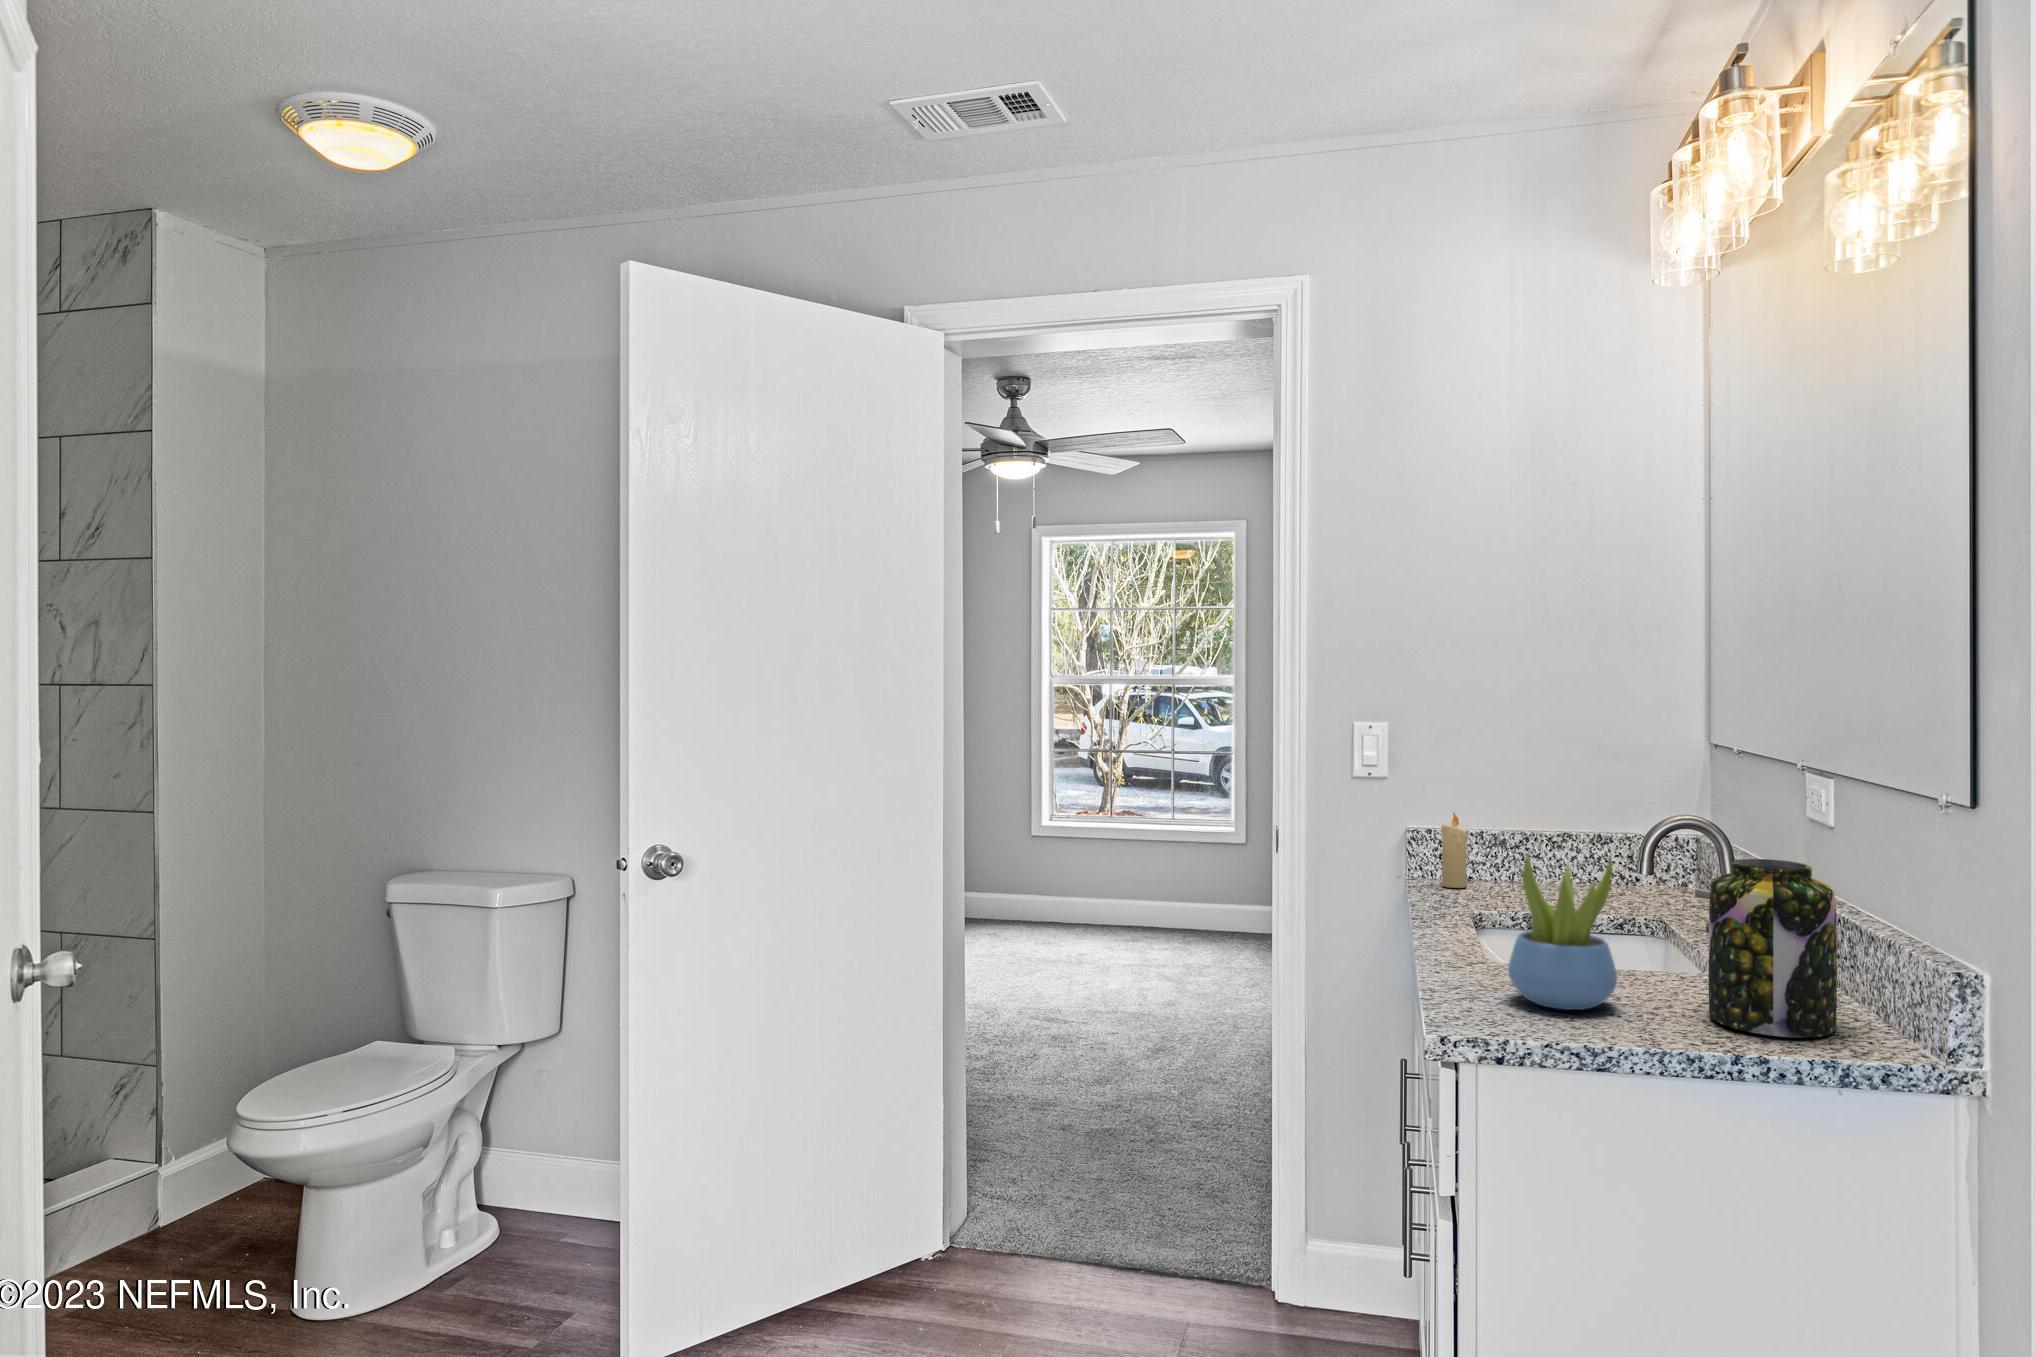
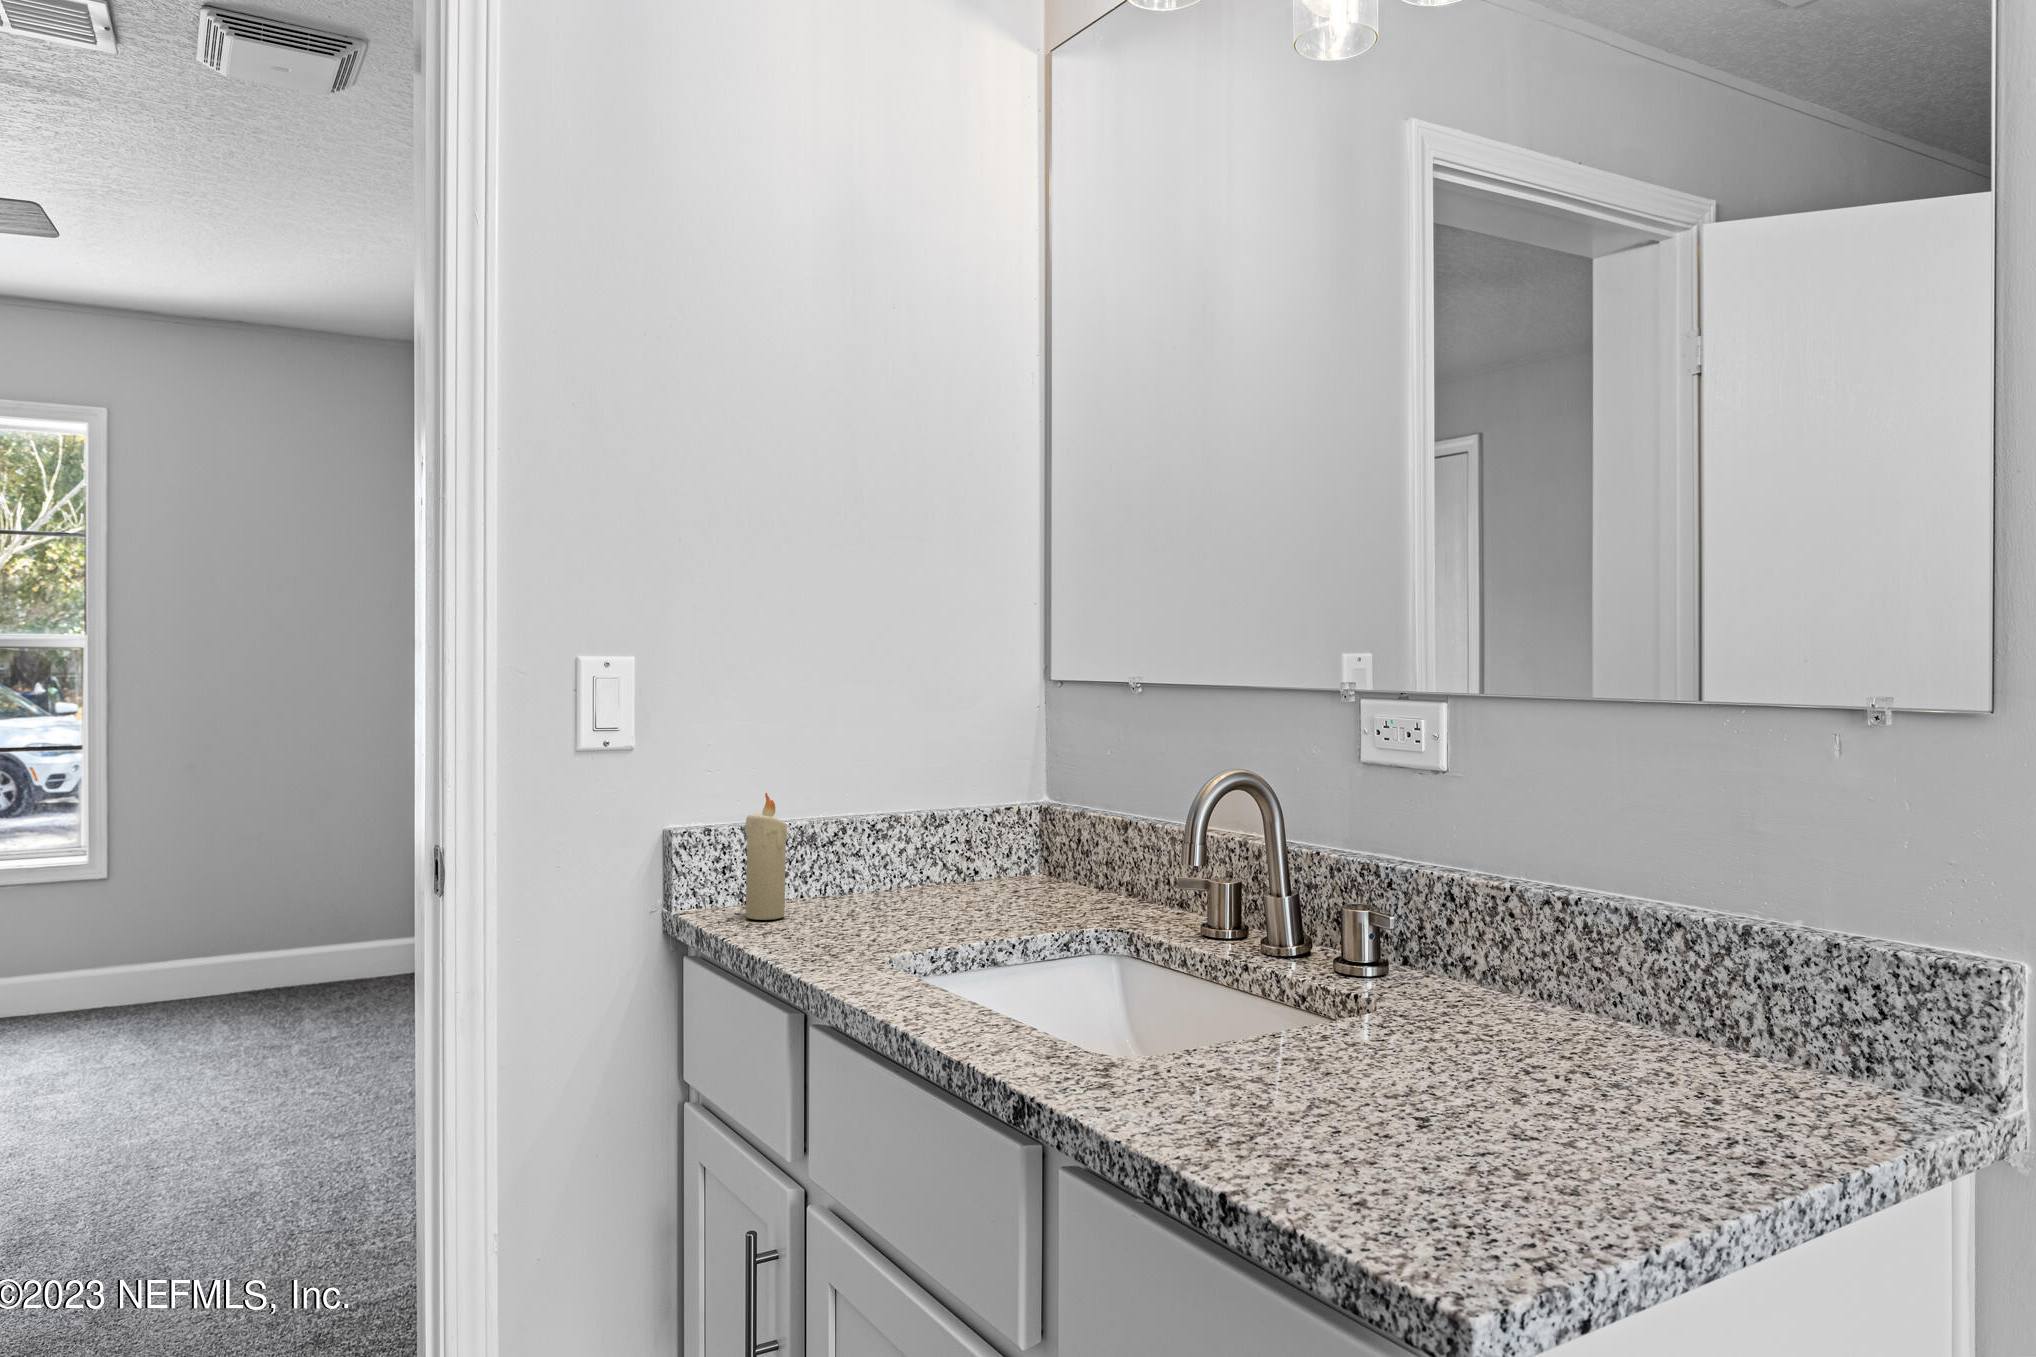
succulent plant: present [1508,854,1617,1010] -> none [1320,833,1524,1146]
jar: present [1709,859,1837,1038] -> none [1561,817,1771,1114]

